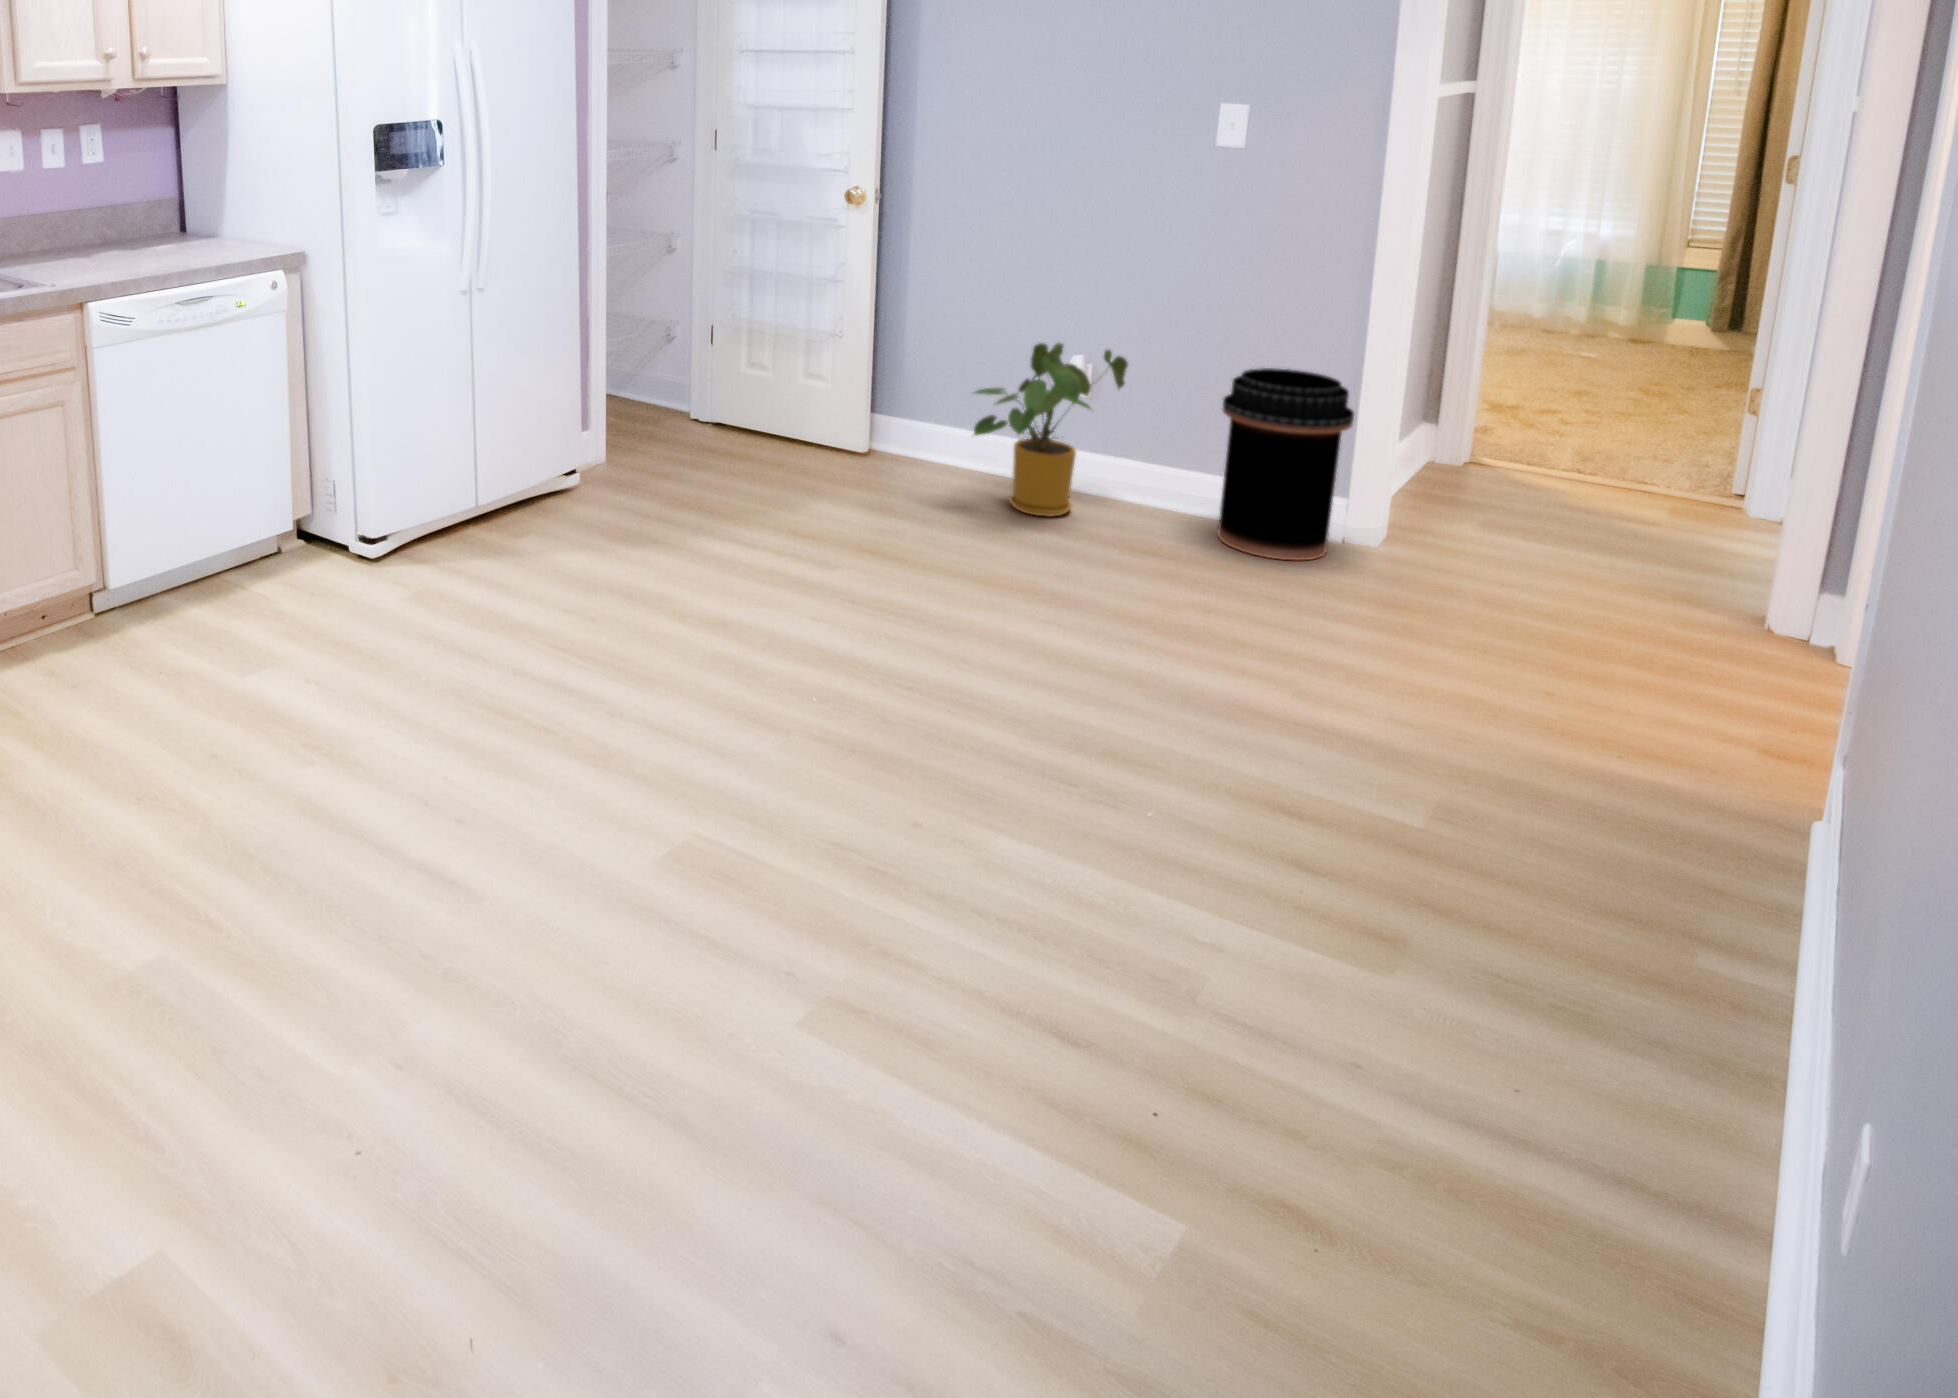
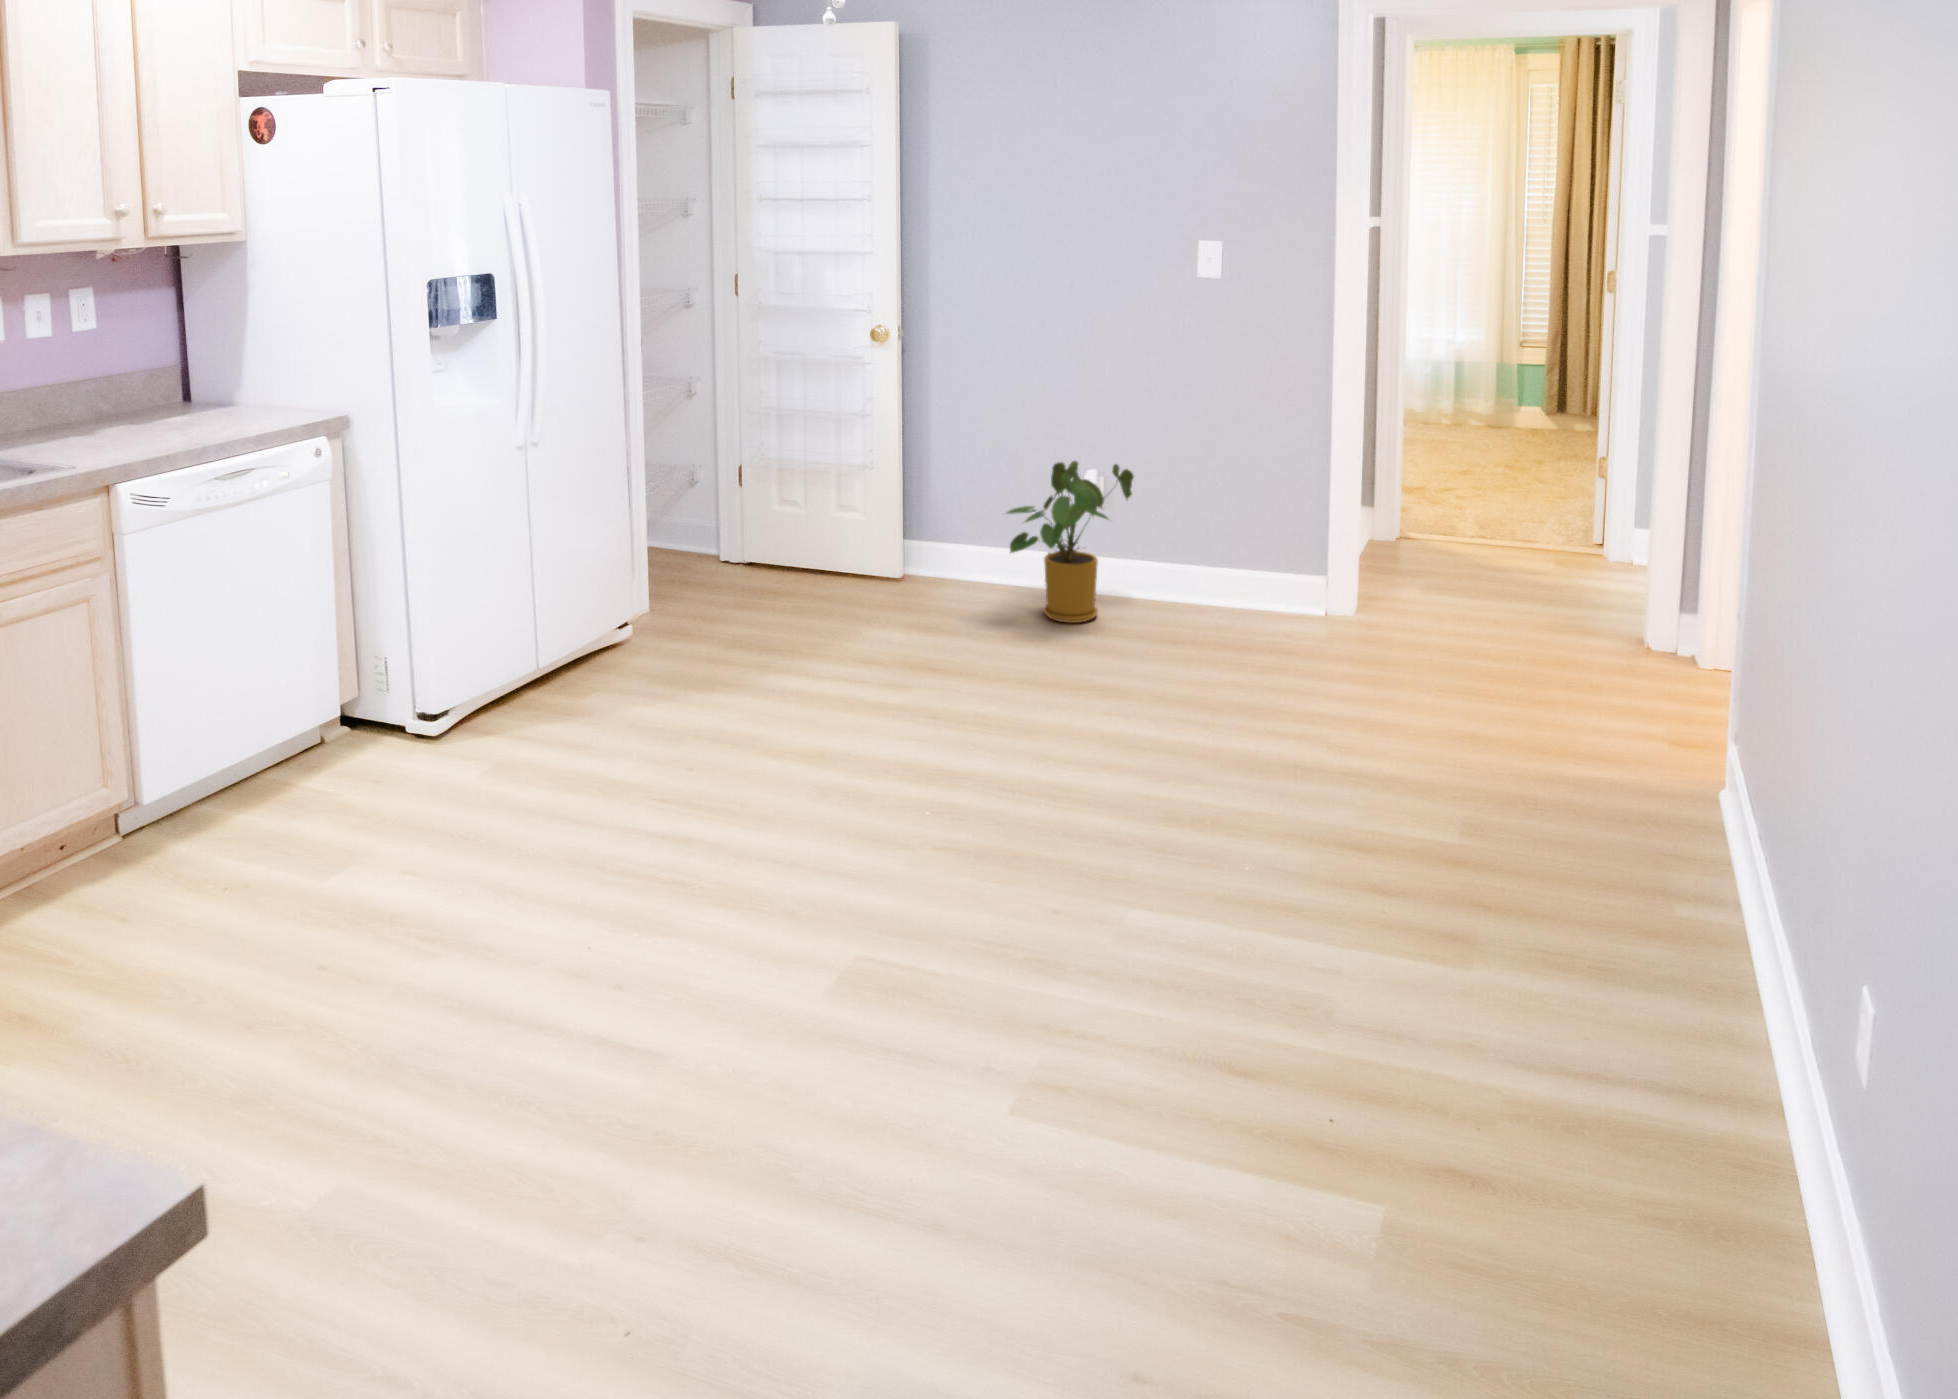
trash can: present [1218,368,1354,560] -> none [1214,471,1315,639]

